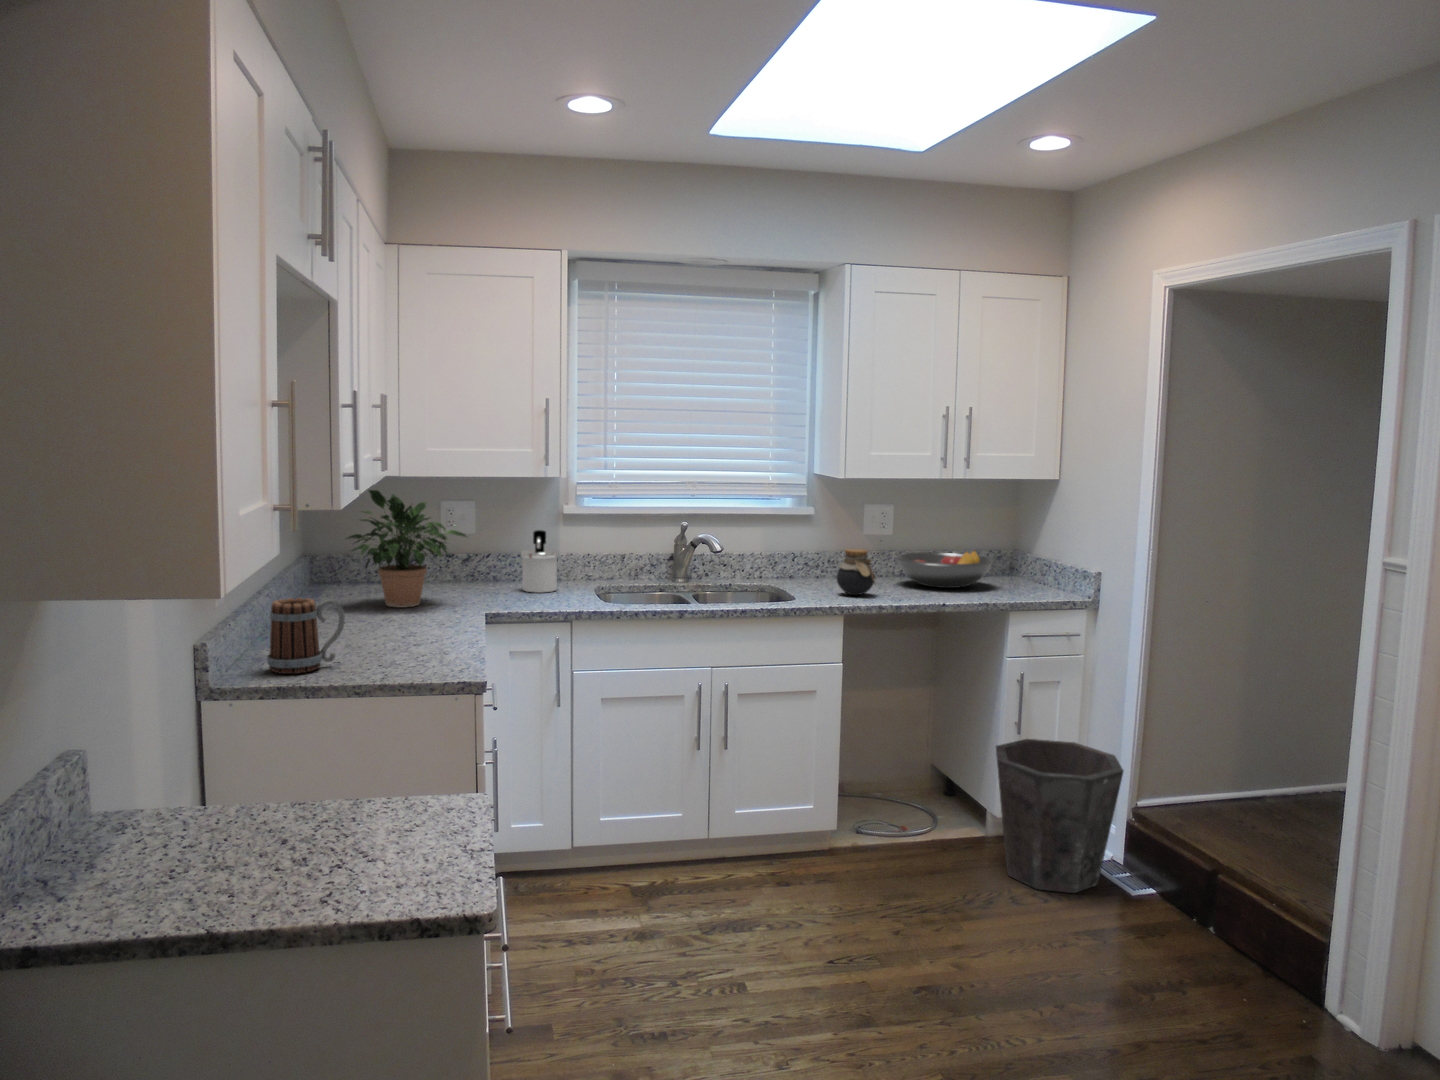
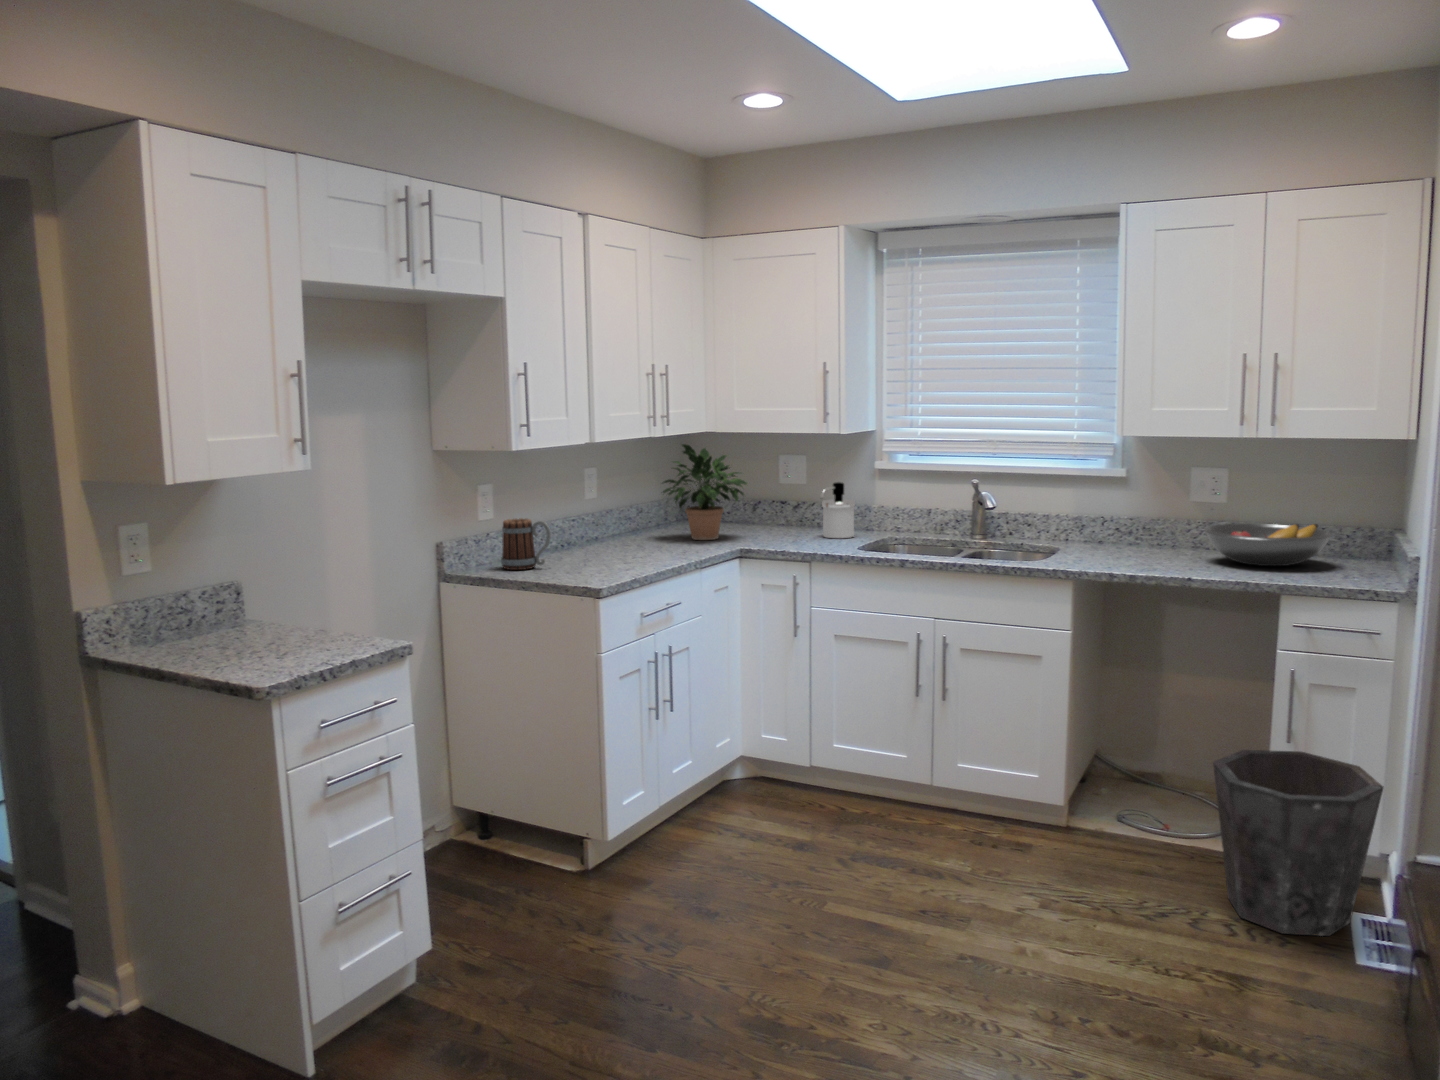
jar: present [836,549,876,595] -> none [1096,513,1139,563]

